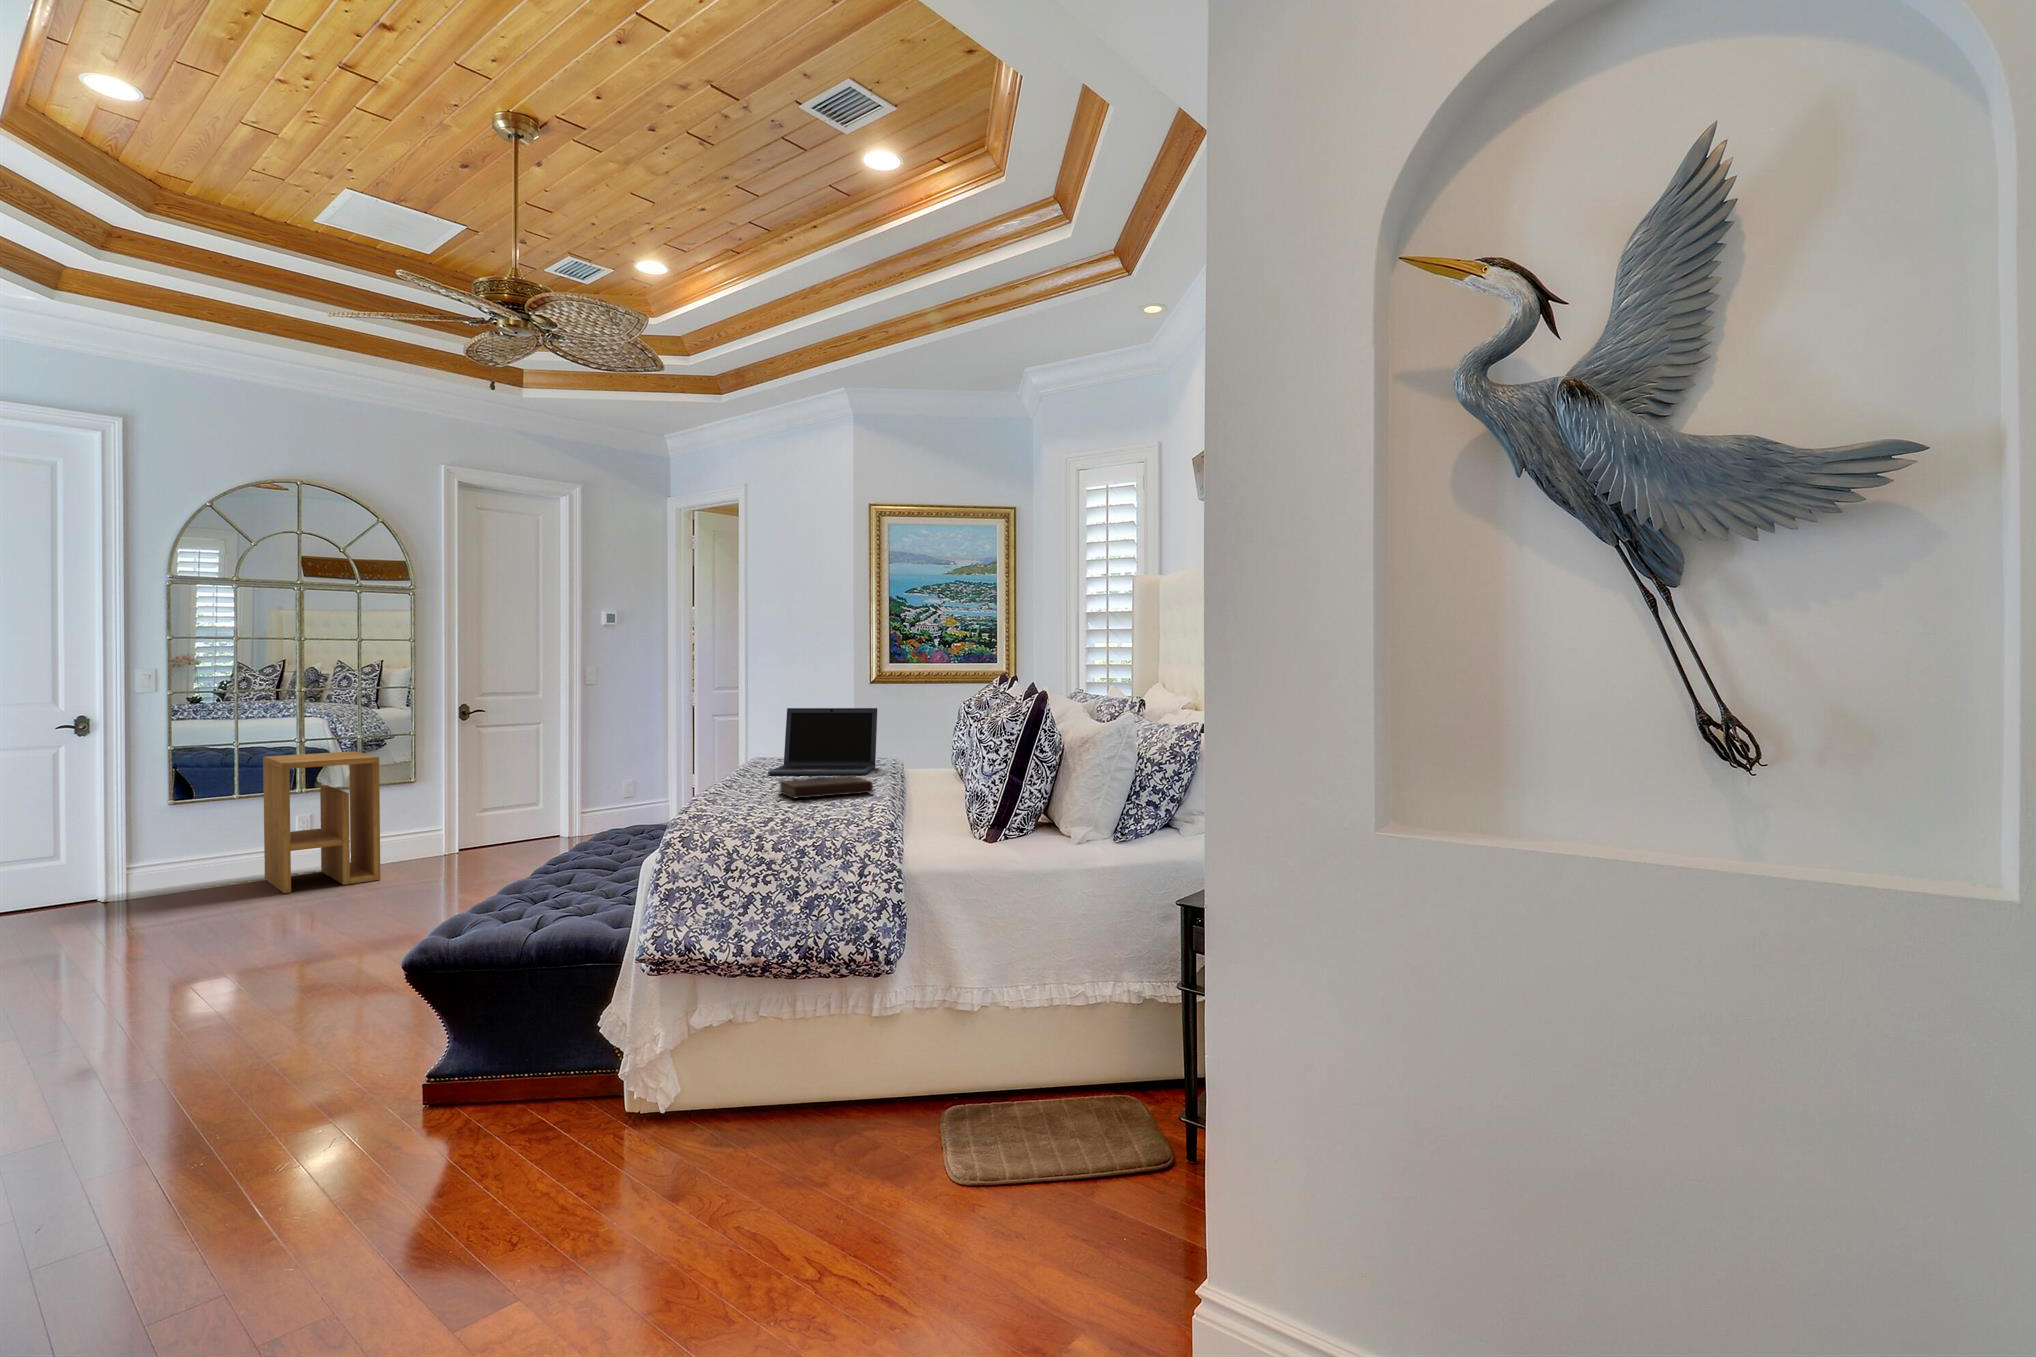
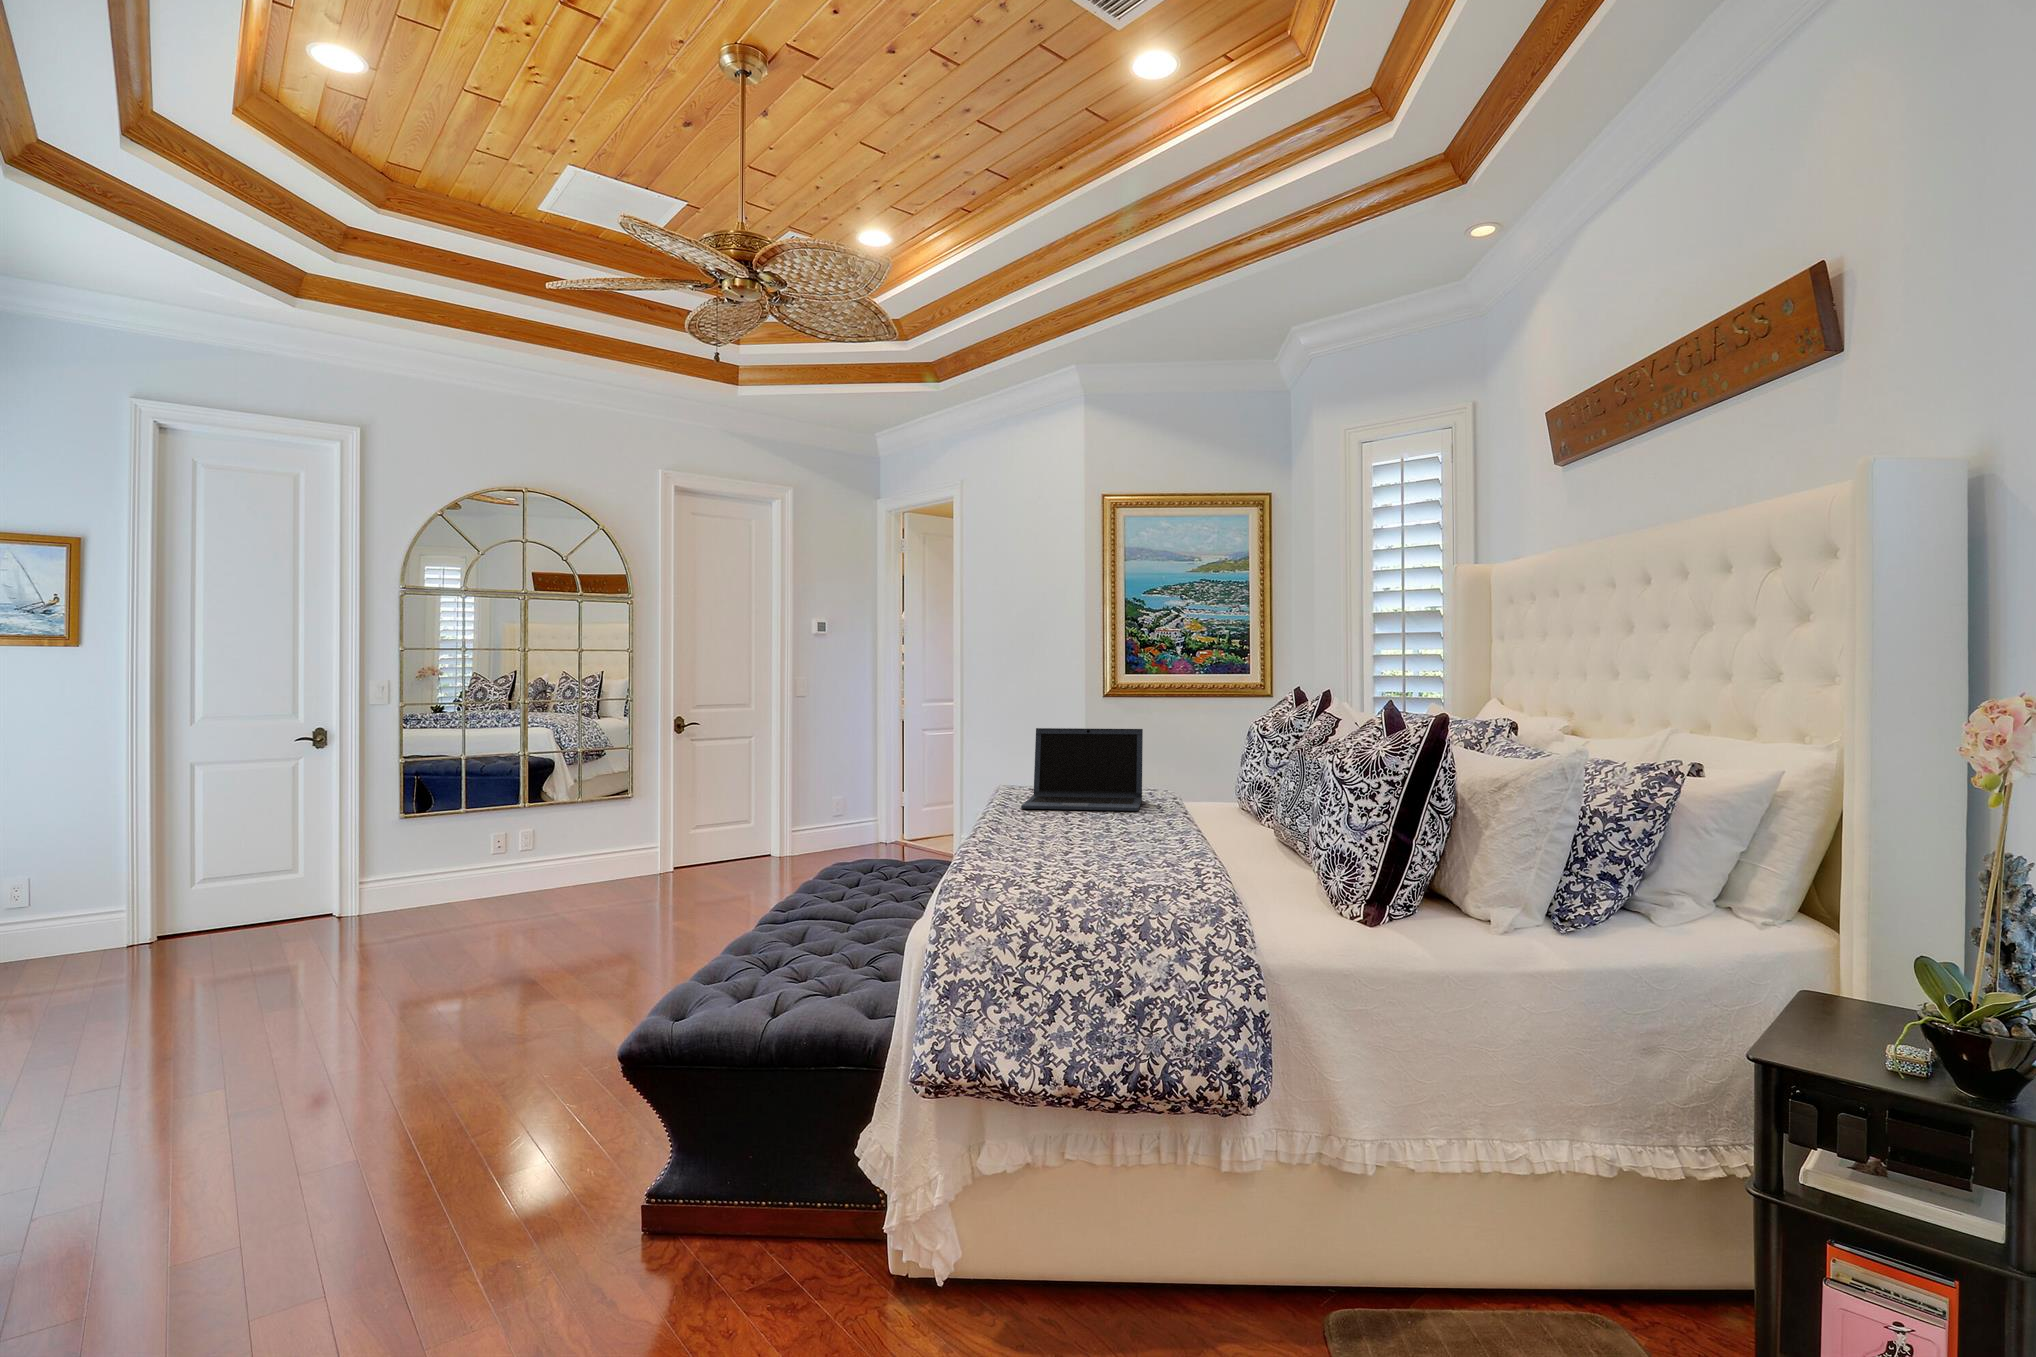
side table: present [263,751,380,893] -> none [493,766,601,914]
notebook: present [778,776,873,798] -> none [1049,816,1169,848]

